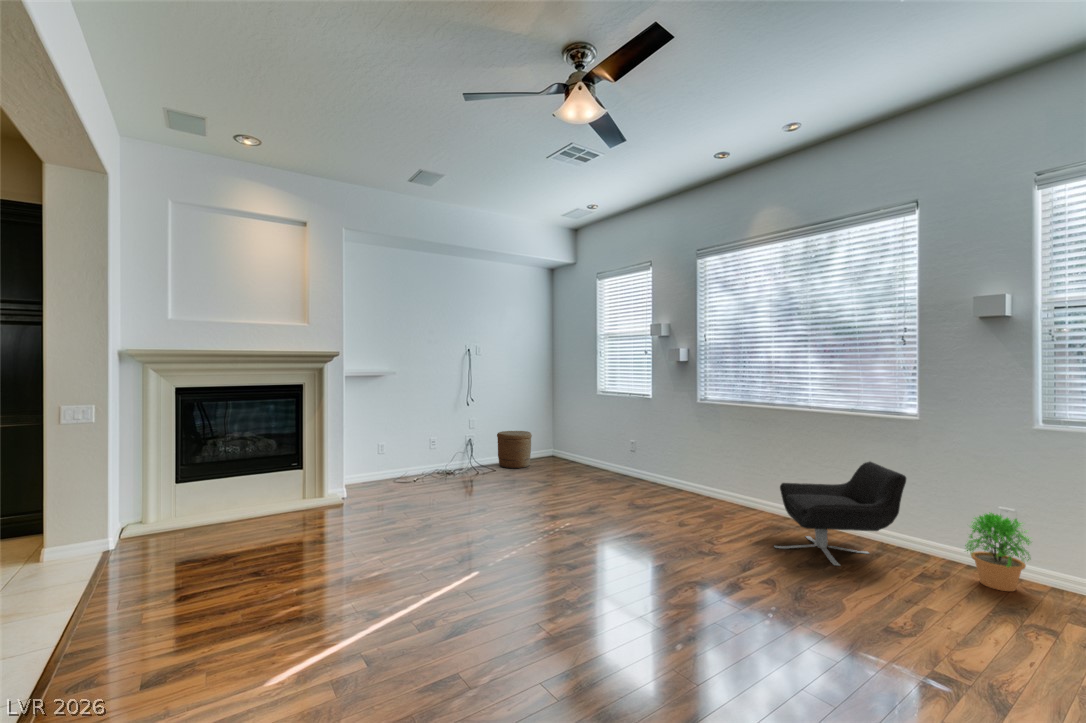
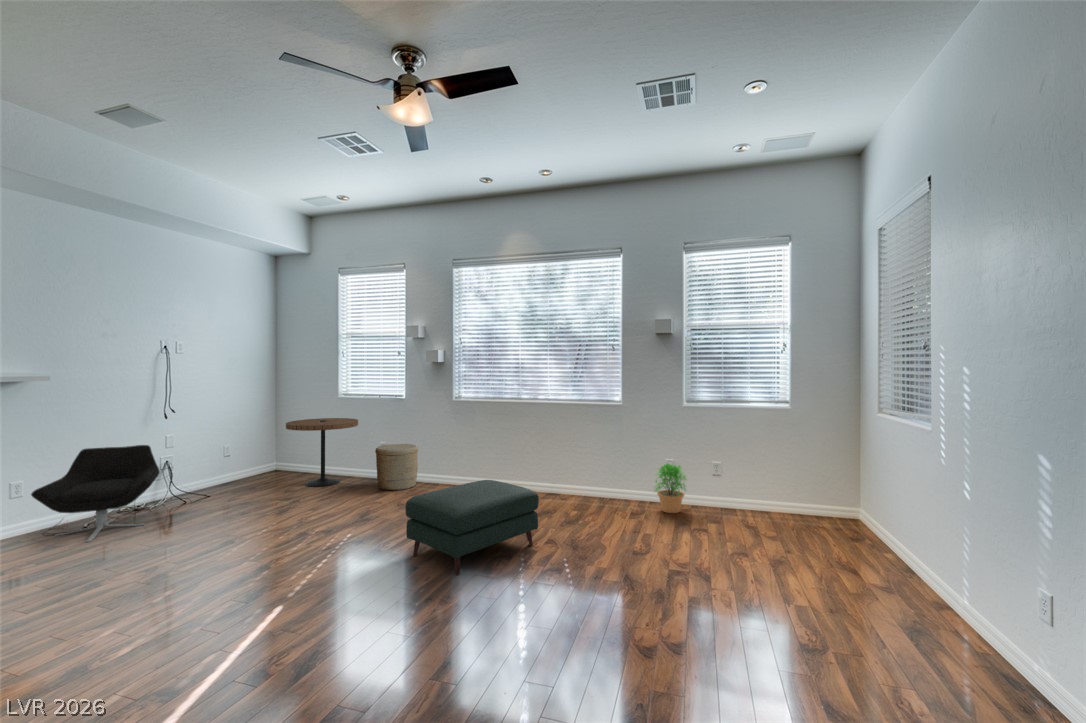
side table: none [549,413,611,476] -> present [286,418,358,487]
woven basket: present [497,431,532,468] -> present [375,444,418,490]
lounge chair: present [775,462,906,566] -> present [31,445,160,542]
ottoman: none [602,494,750,591] -> present [406,480,539,575]

